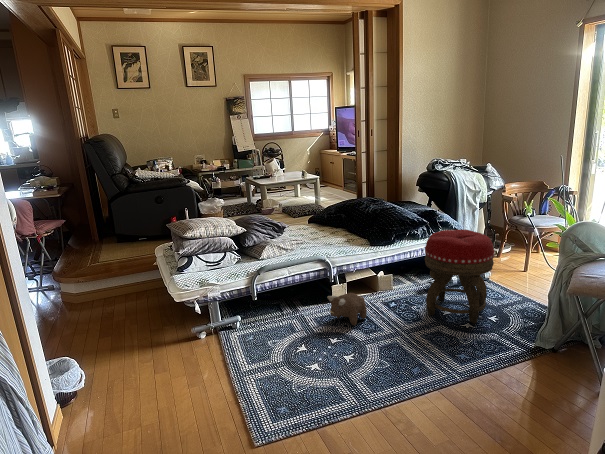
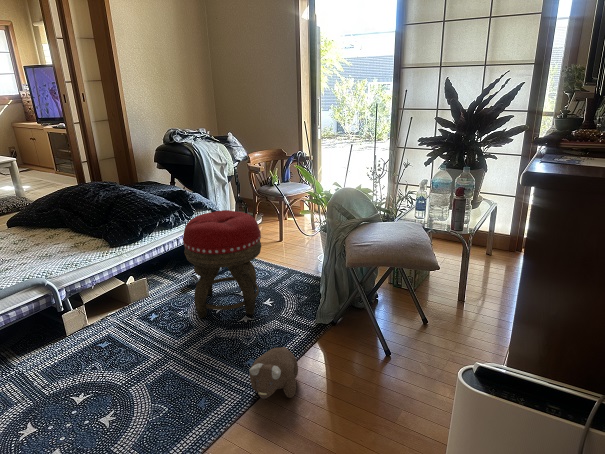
plush toy: present [327,293,367,325] -> present [249,347,298,398]

